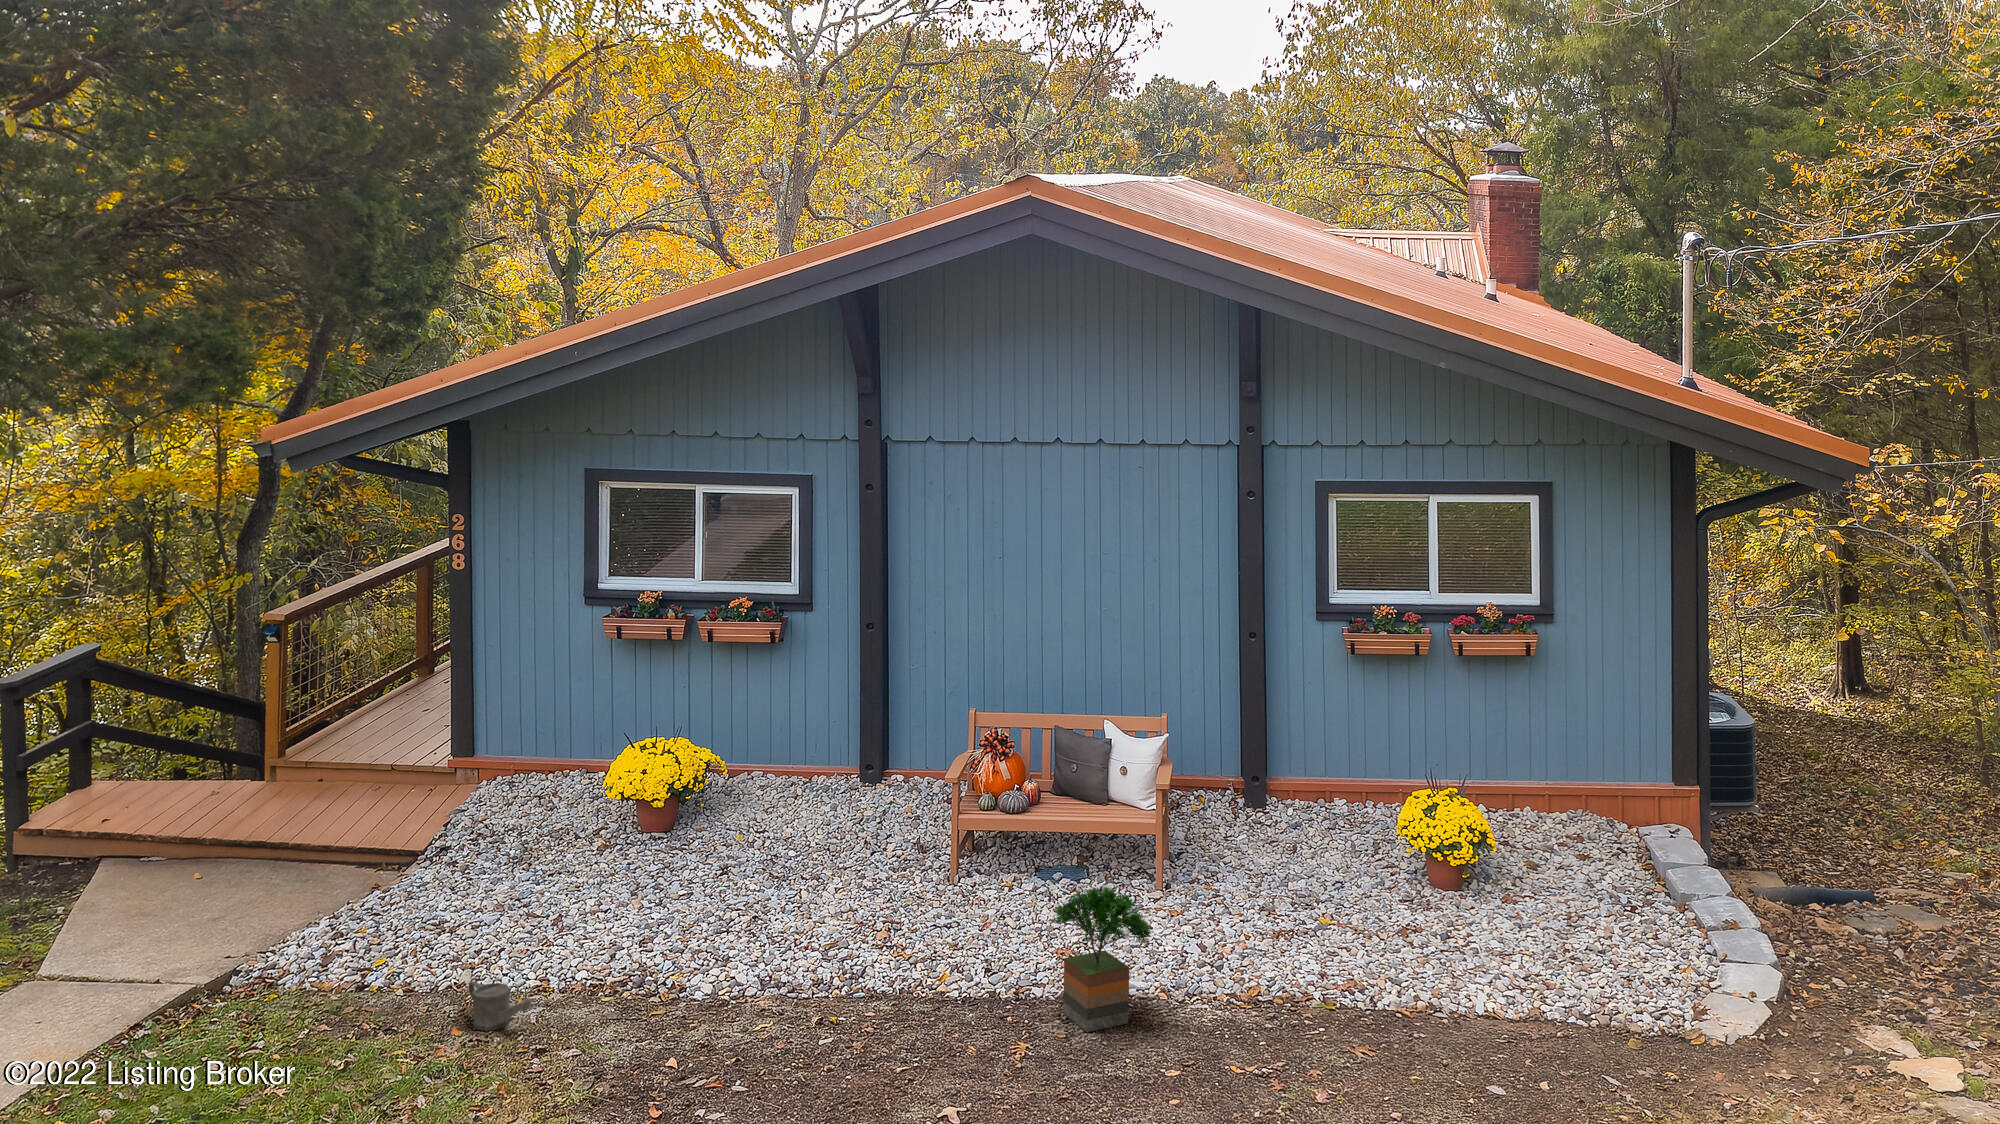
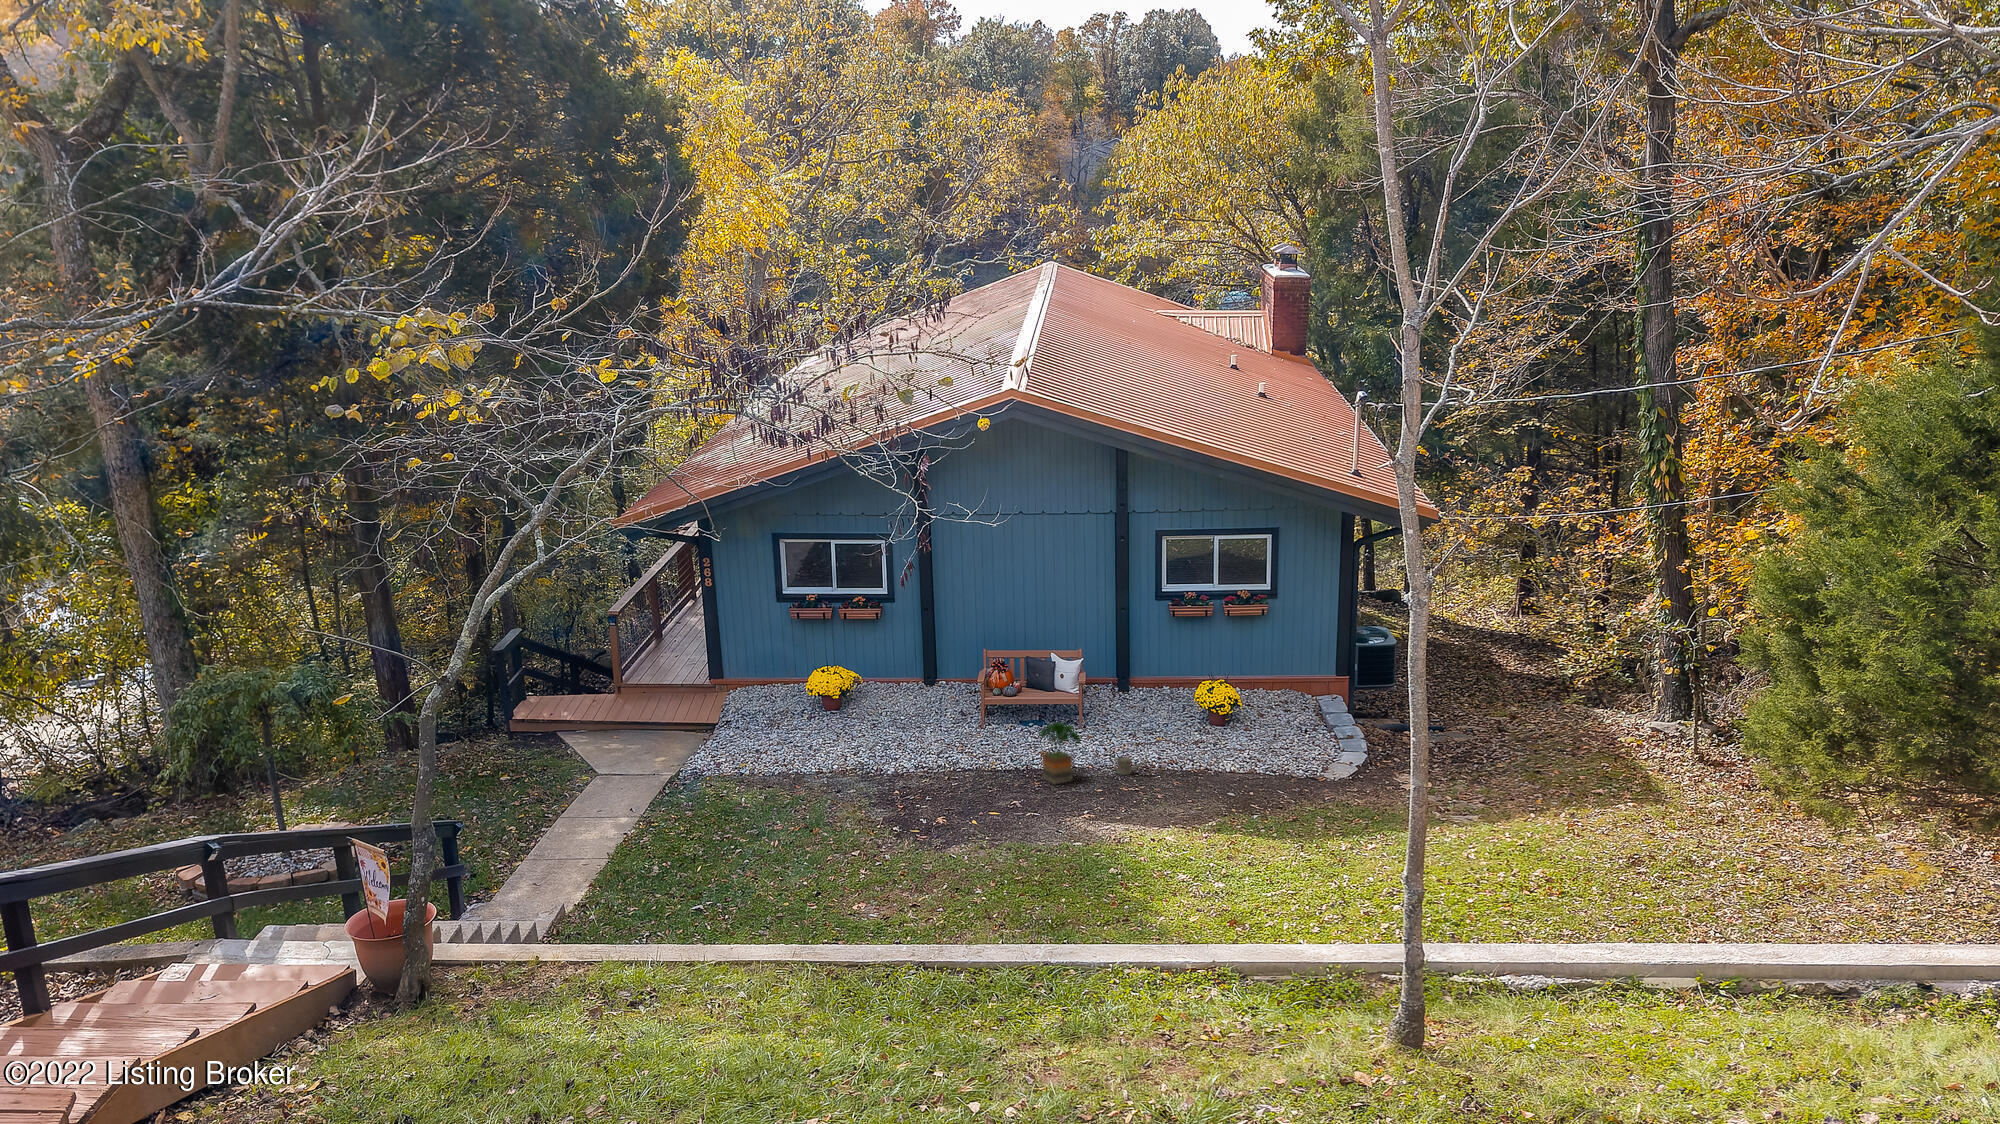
watering can: present [469,981,531,1031] -> present [1116,757,1148,775]

